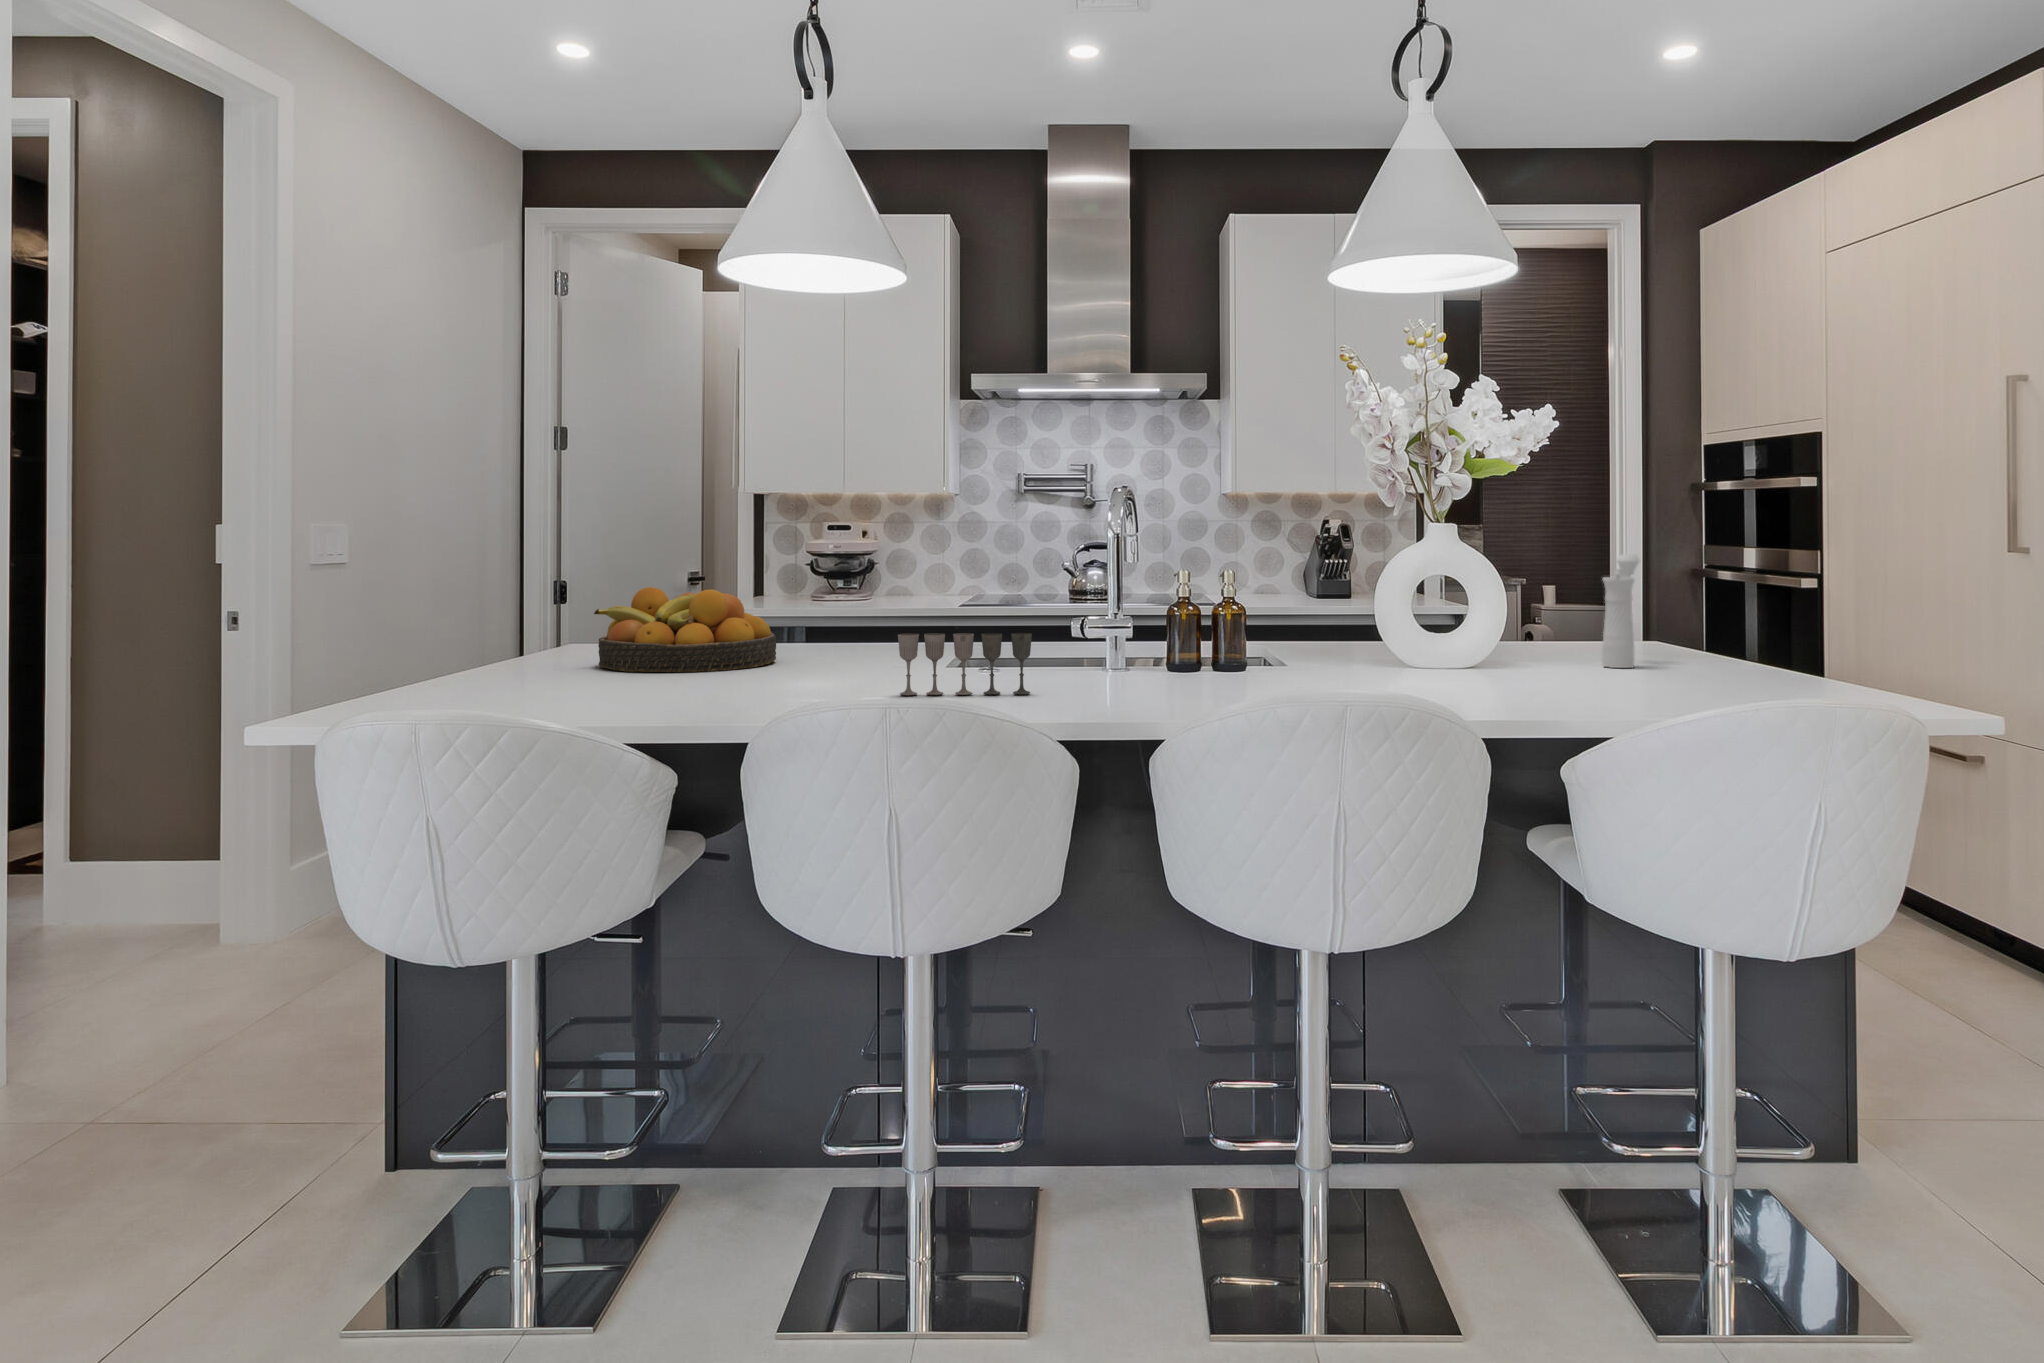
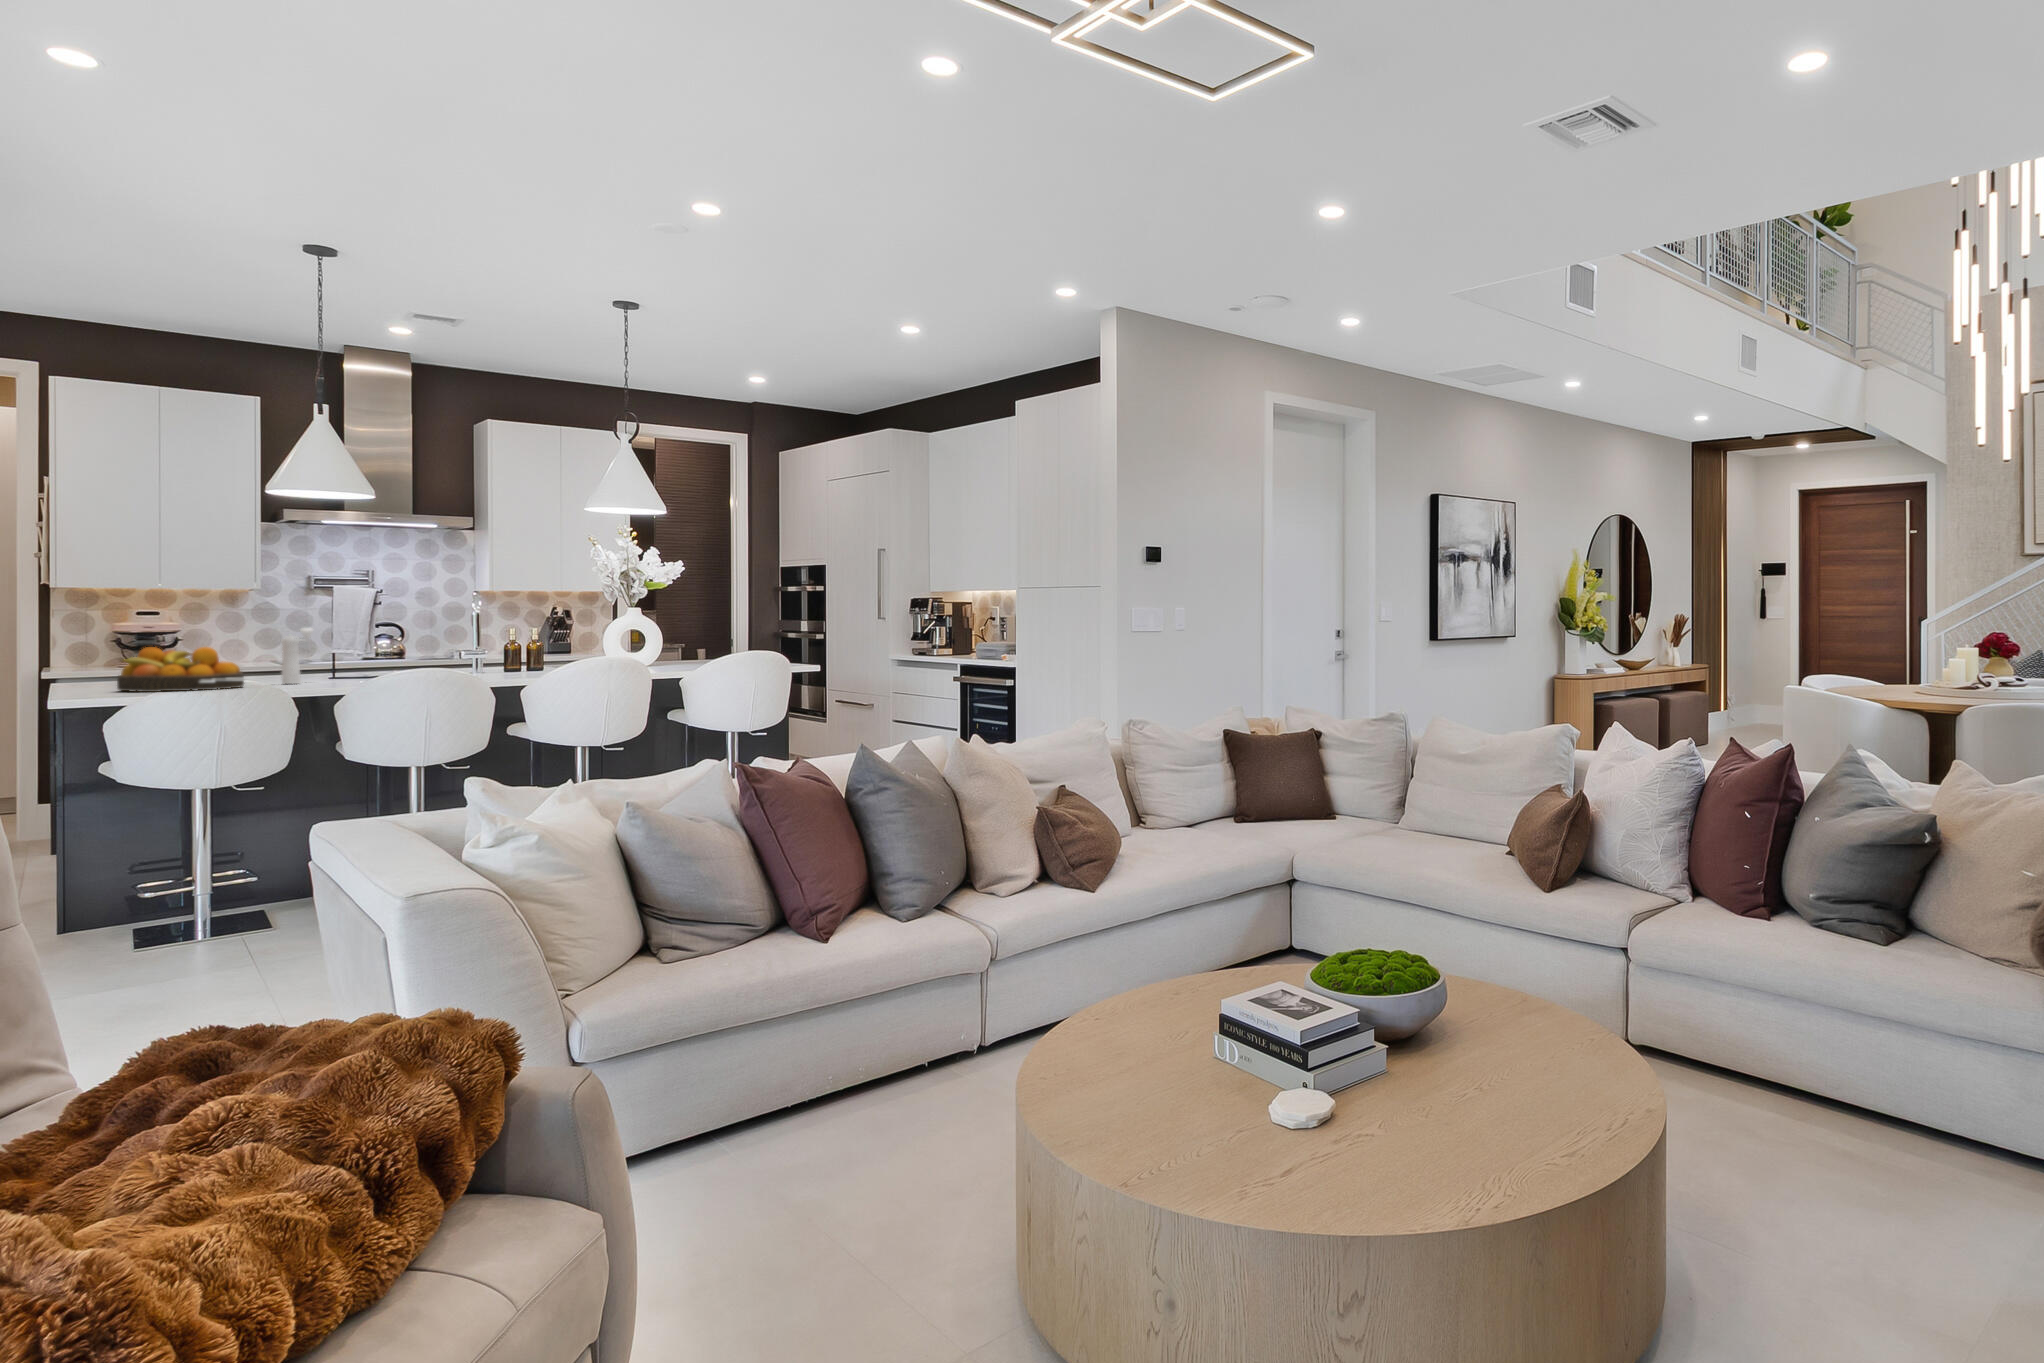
pepper mill: present [1602,554,1640,668] -> present [281,628,313,684]
wine glass: present [898,633,1032,695] -> none [374,658,445,687]

